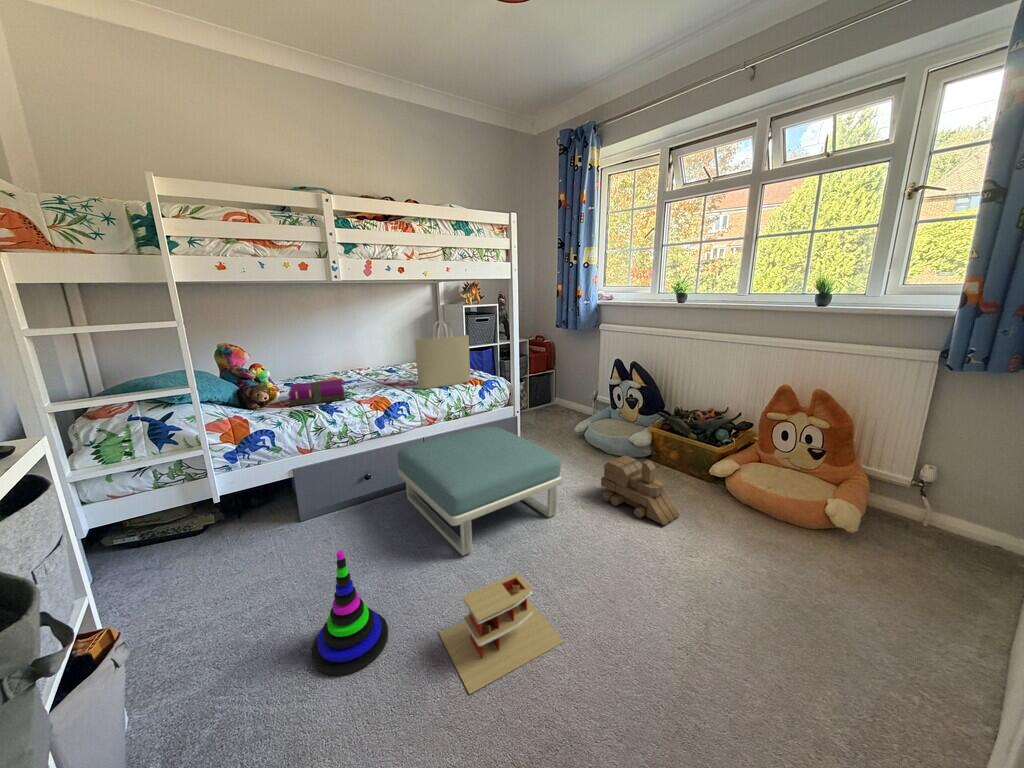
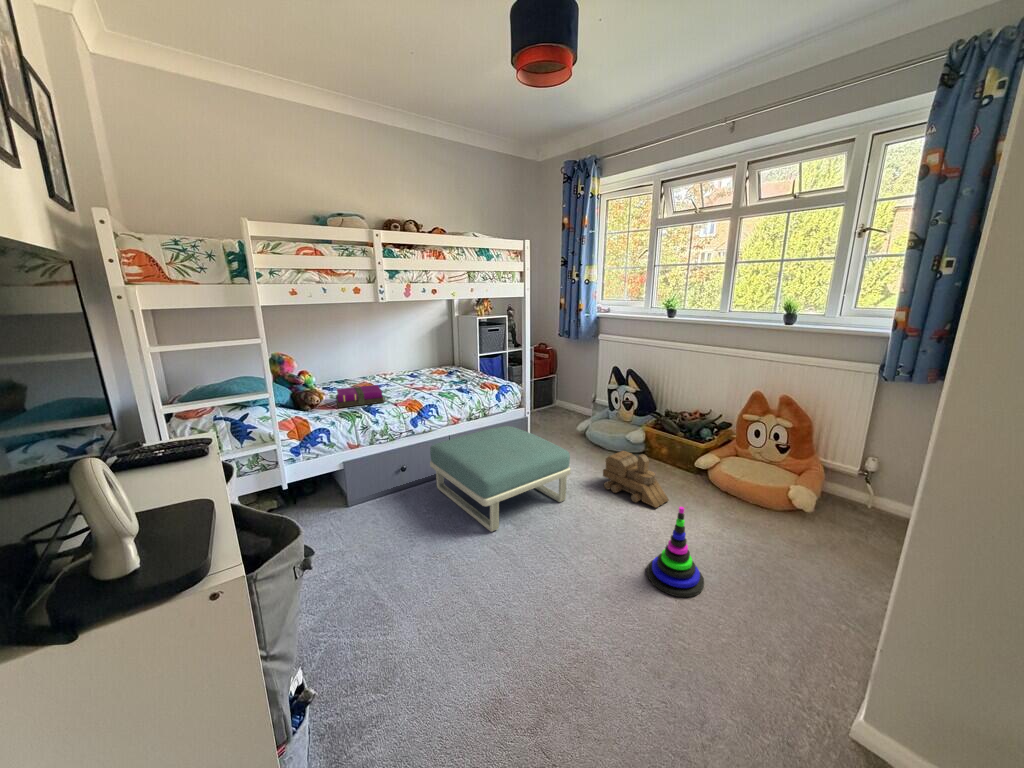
tote bag: present [415,321,470,389] -> none [442,334,488,393]
stacking toy: present [311,550,388,676] -> present [647,507,704,597]
toy house: present [439,573,564,694] -> none [480,540,579,626]

